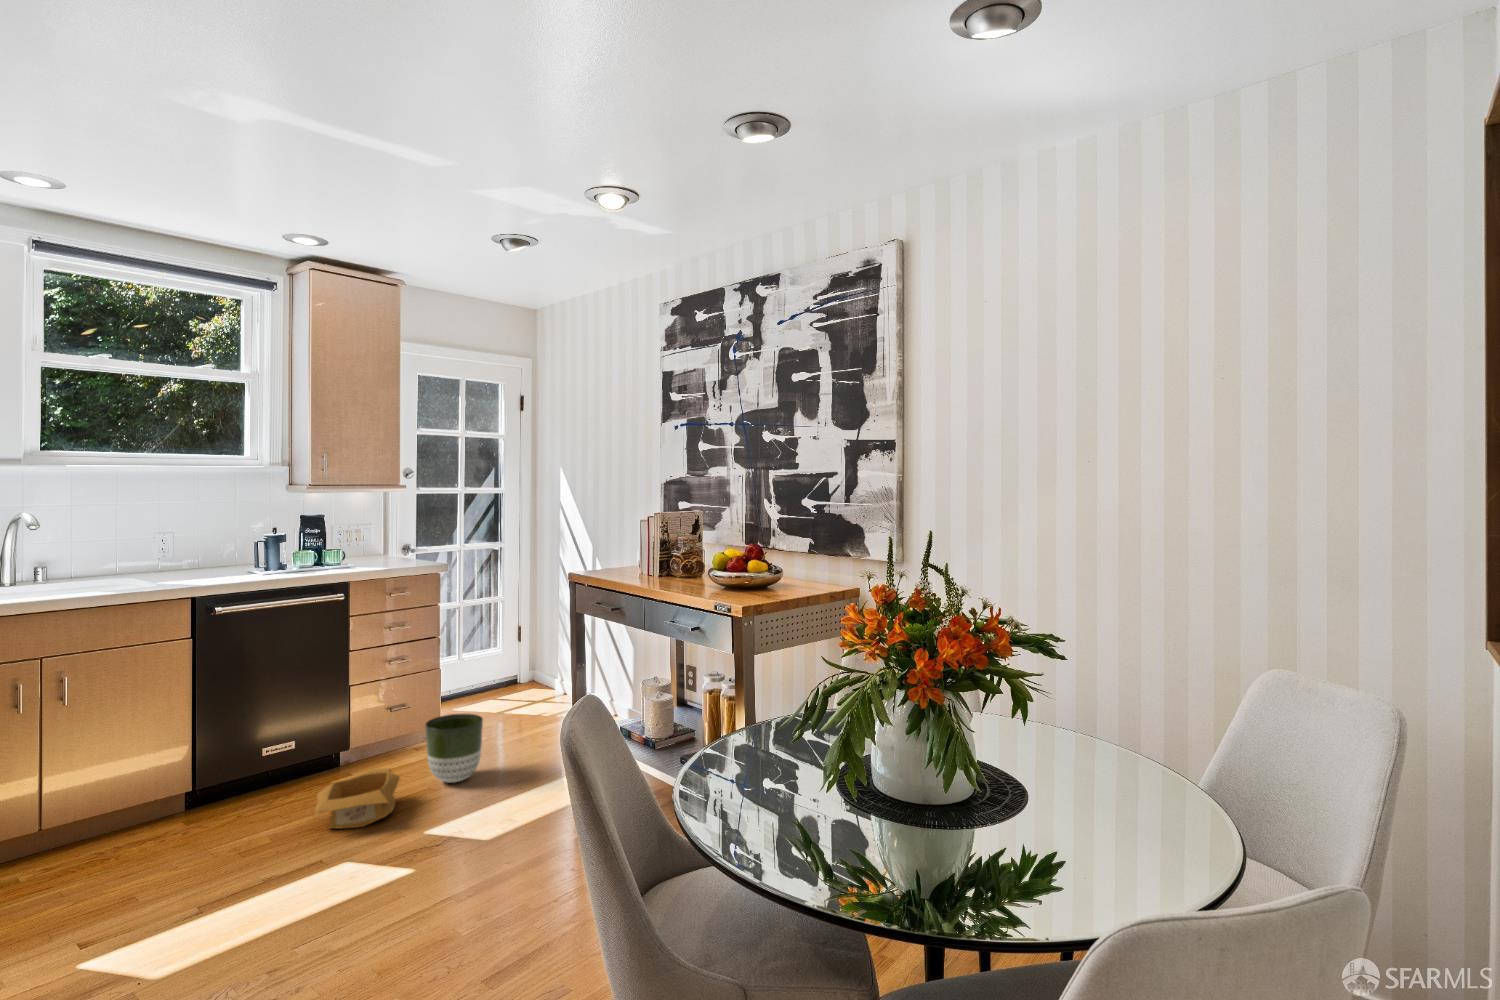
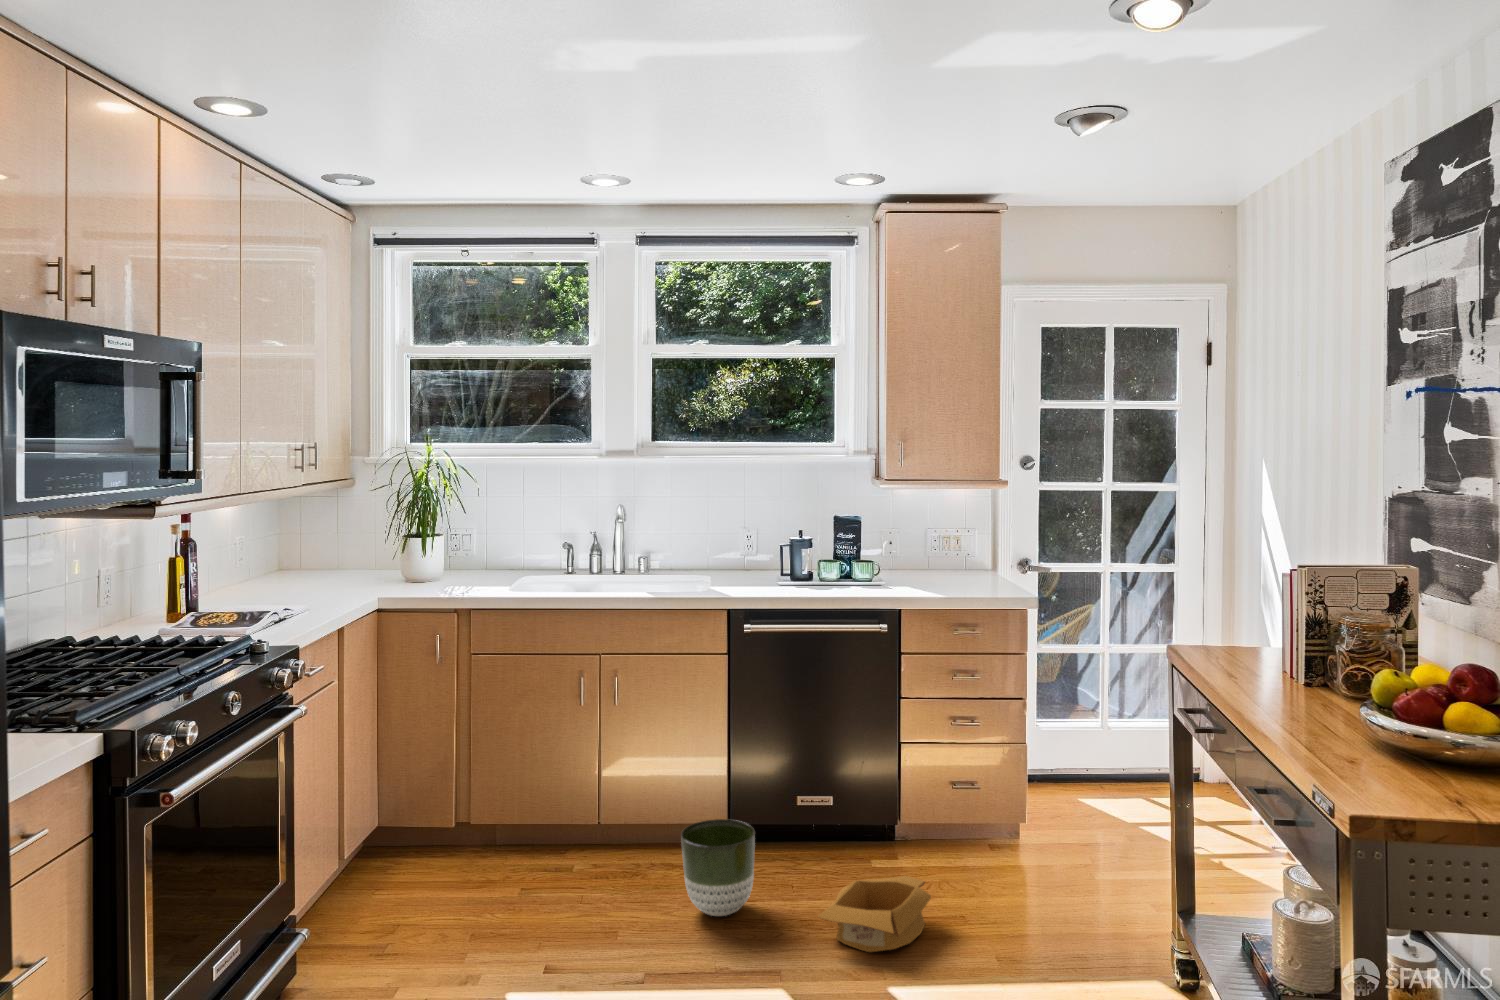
planter: present [425,714,483,783] -> present [681,819,755,916]

